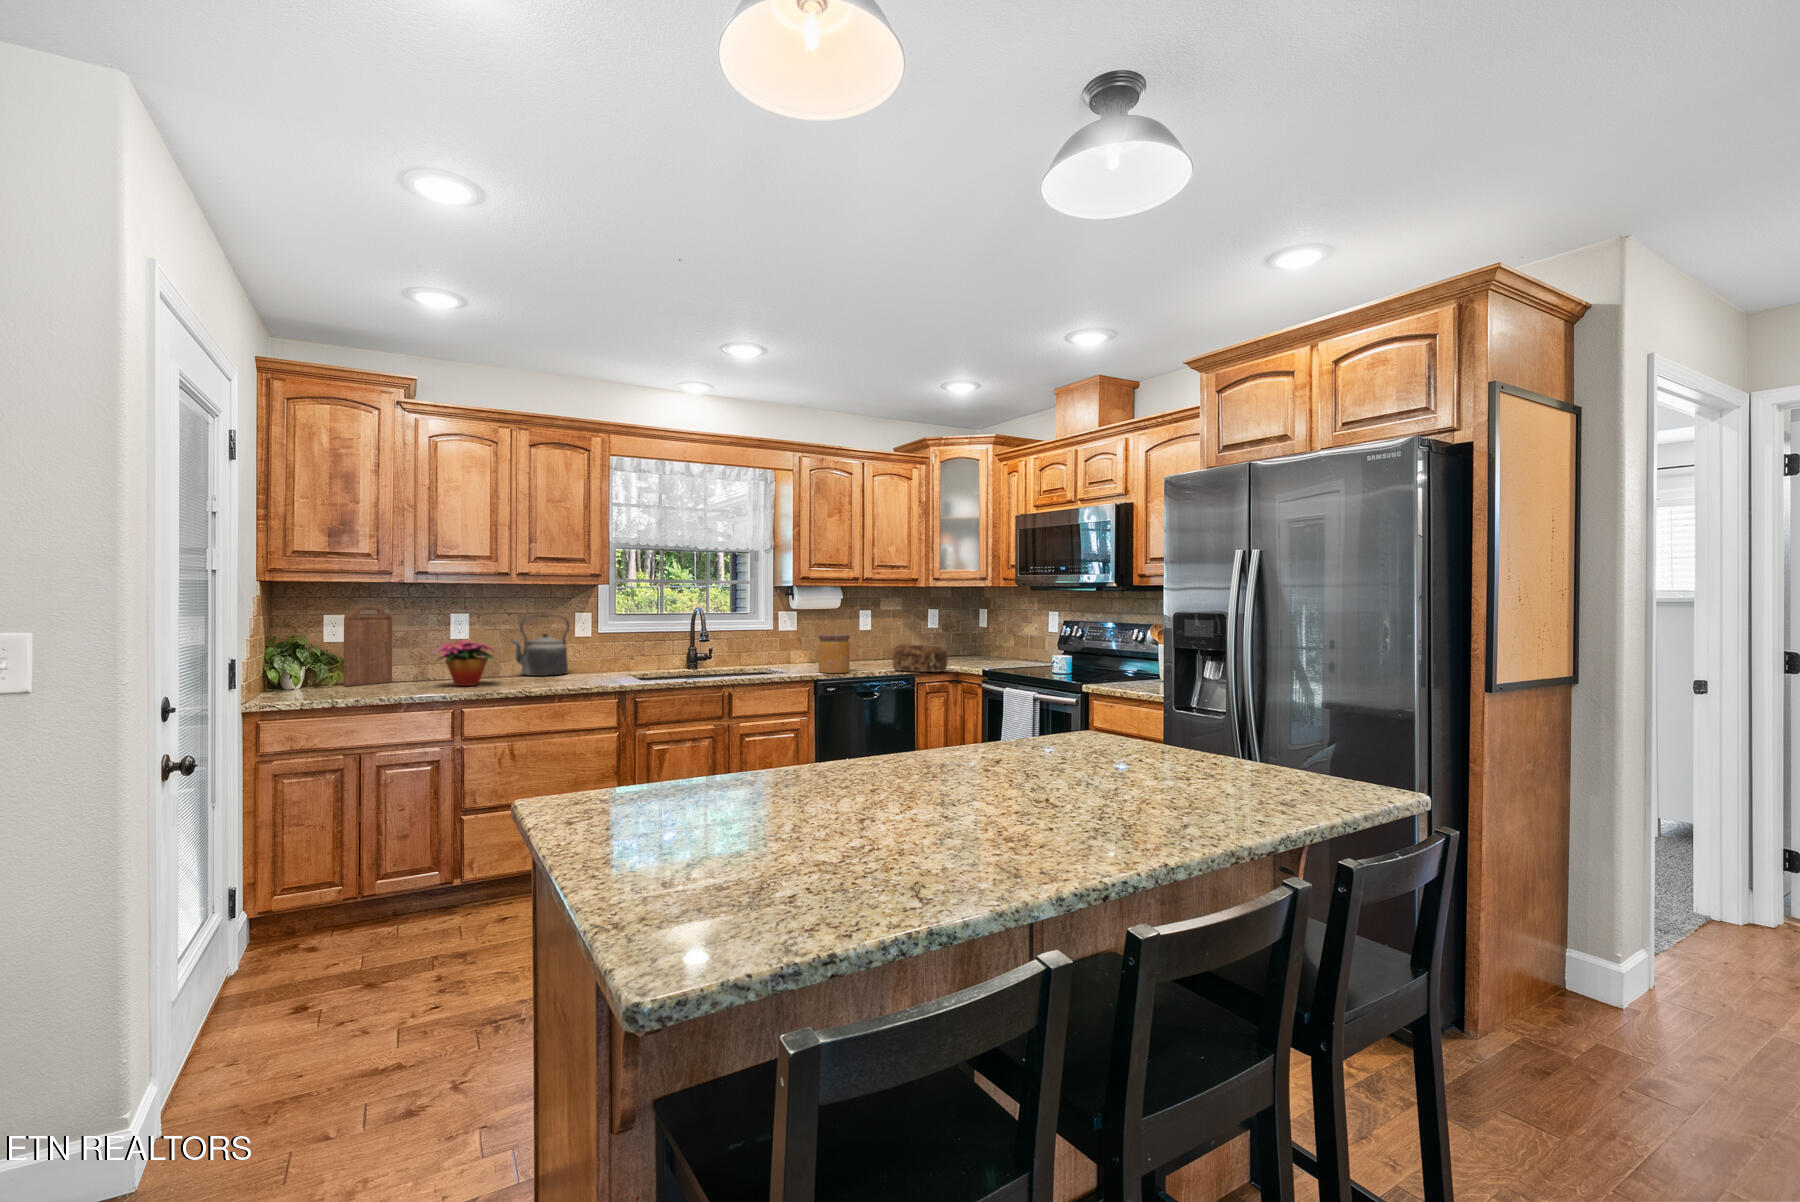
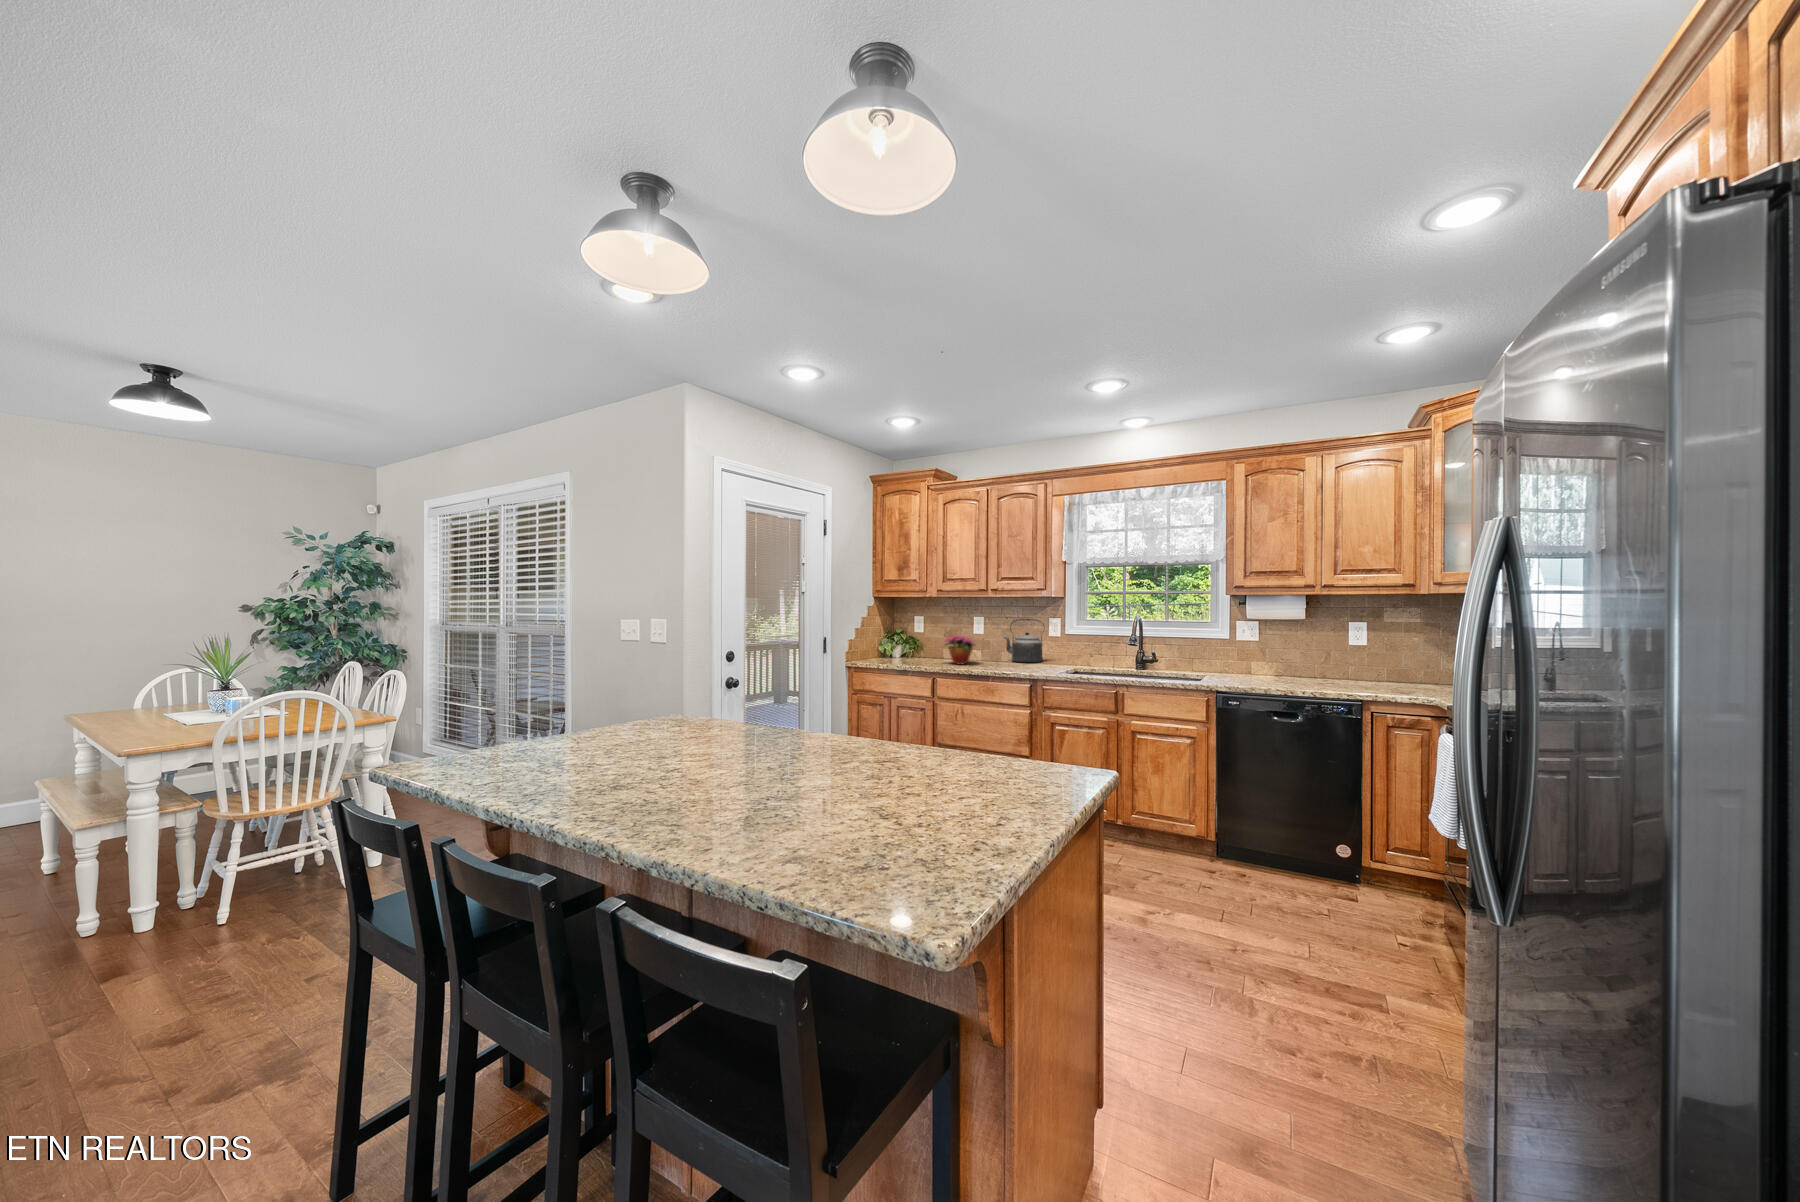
cutting board: present [343,606,392,686] -> none [913,612,940,658]
jar: present [819,634,850,673] -> none [1234,646,1271,687]
bread loaf: present [892,644,948,672] -> none [1327,663,1408,700]

